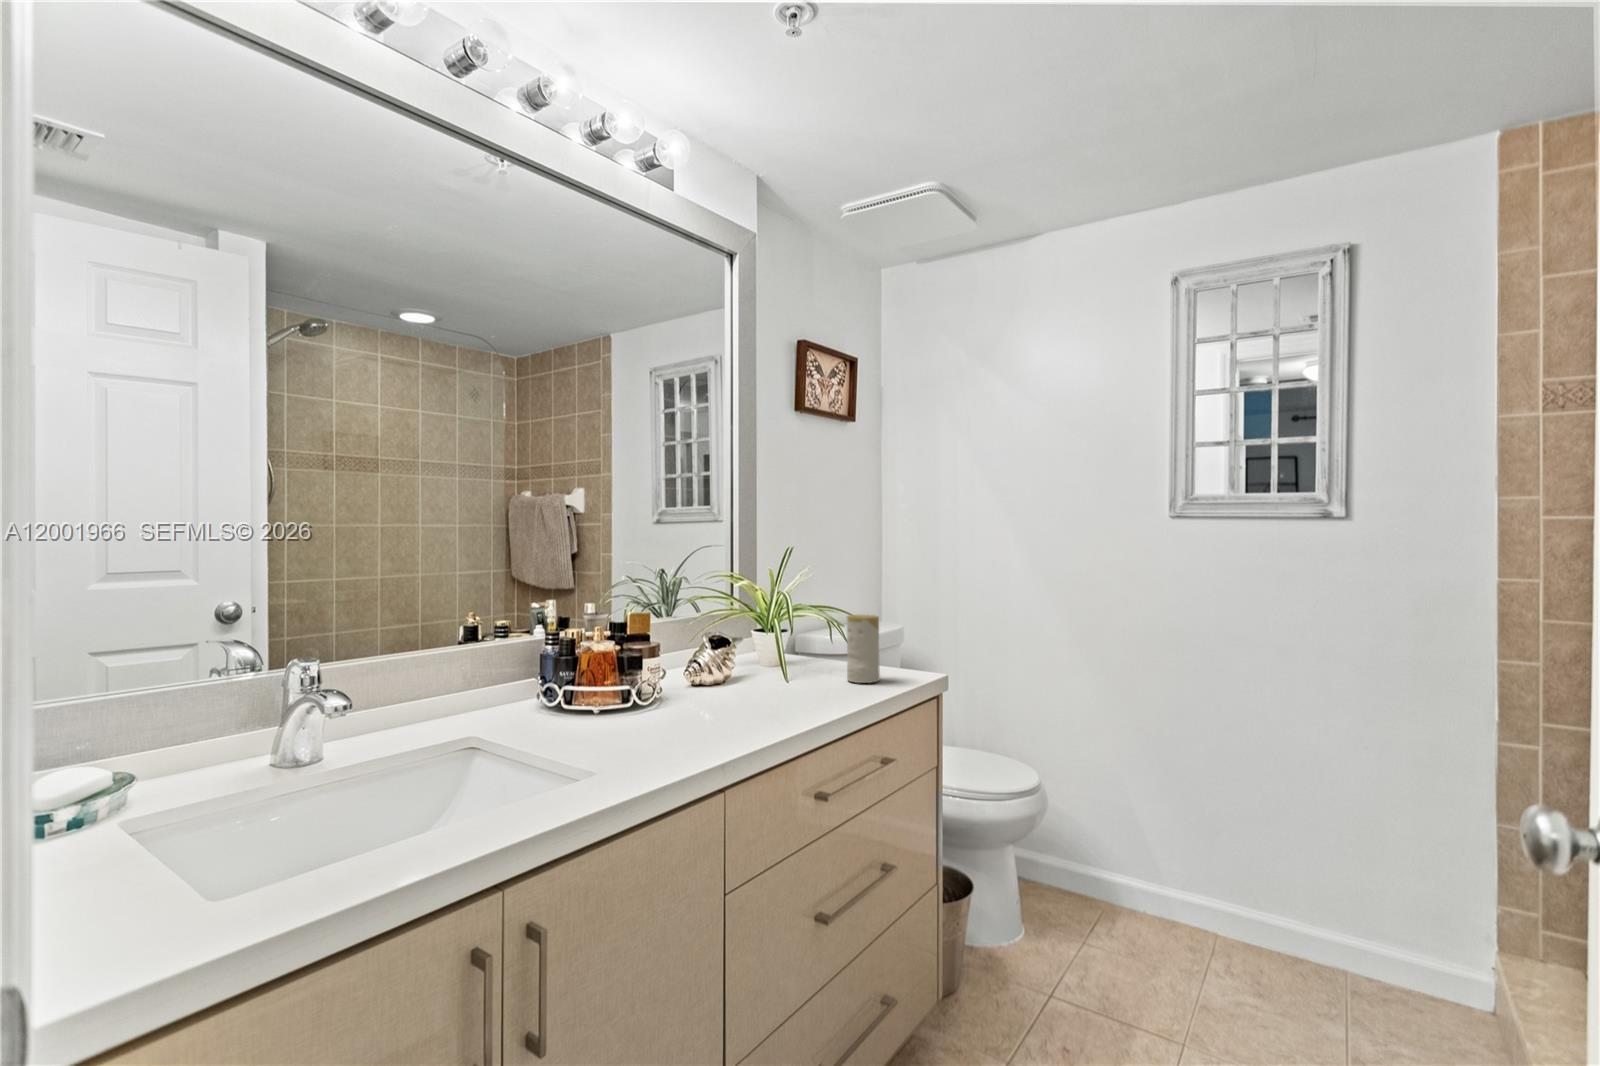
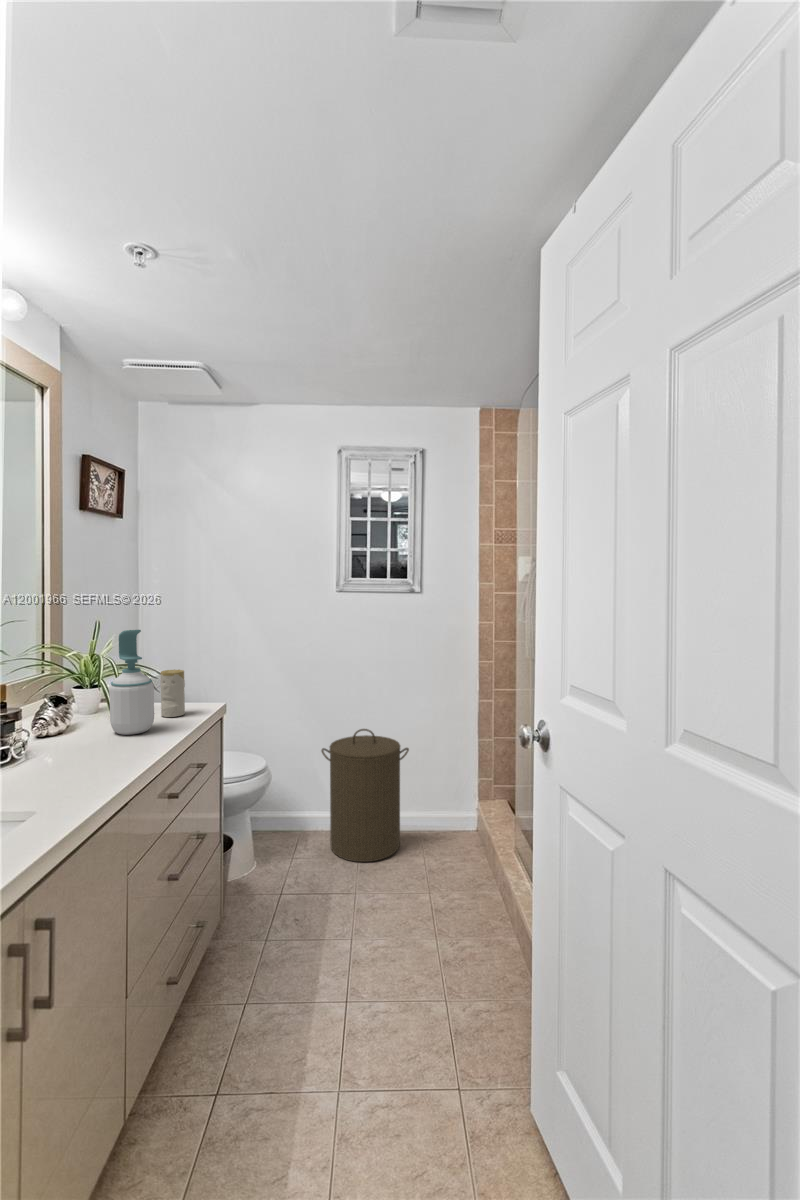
soap bottle: none [765,549,823,697] -> present [109,630,154,735]
laundry hamper: none [1139,756,1317,1005] -> present [321,729,409,862]

